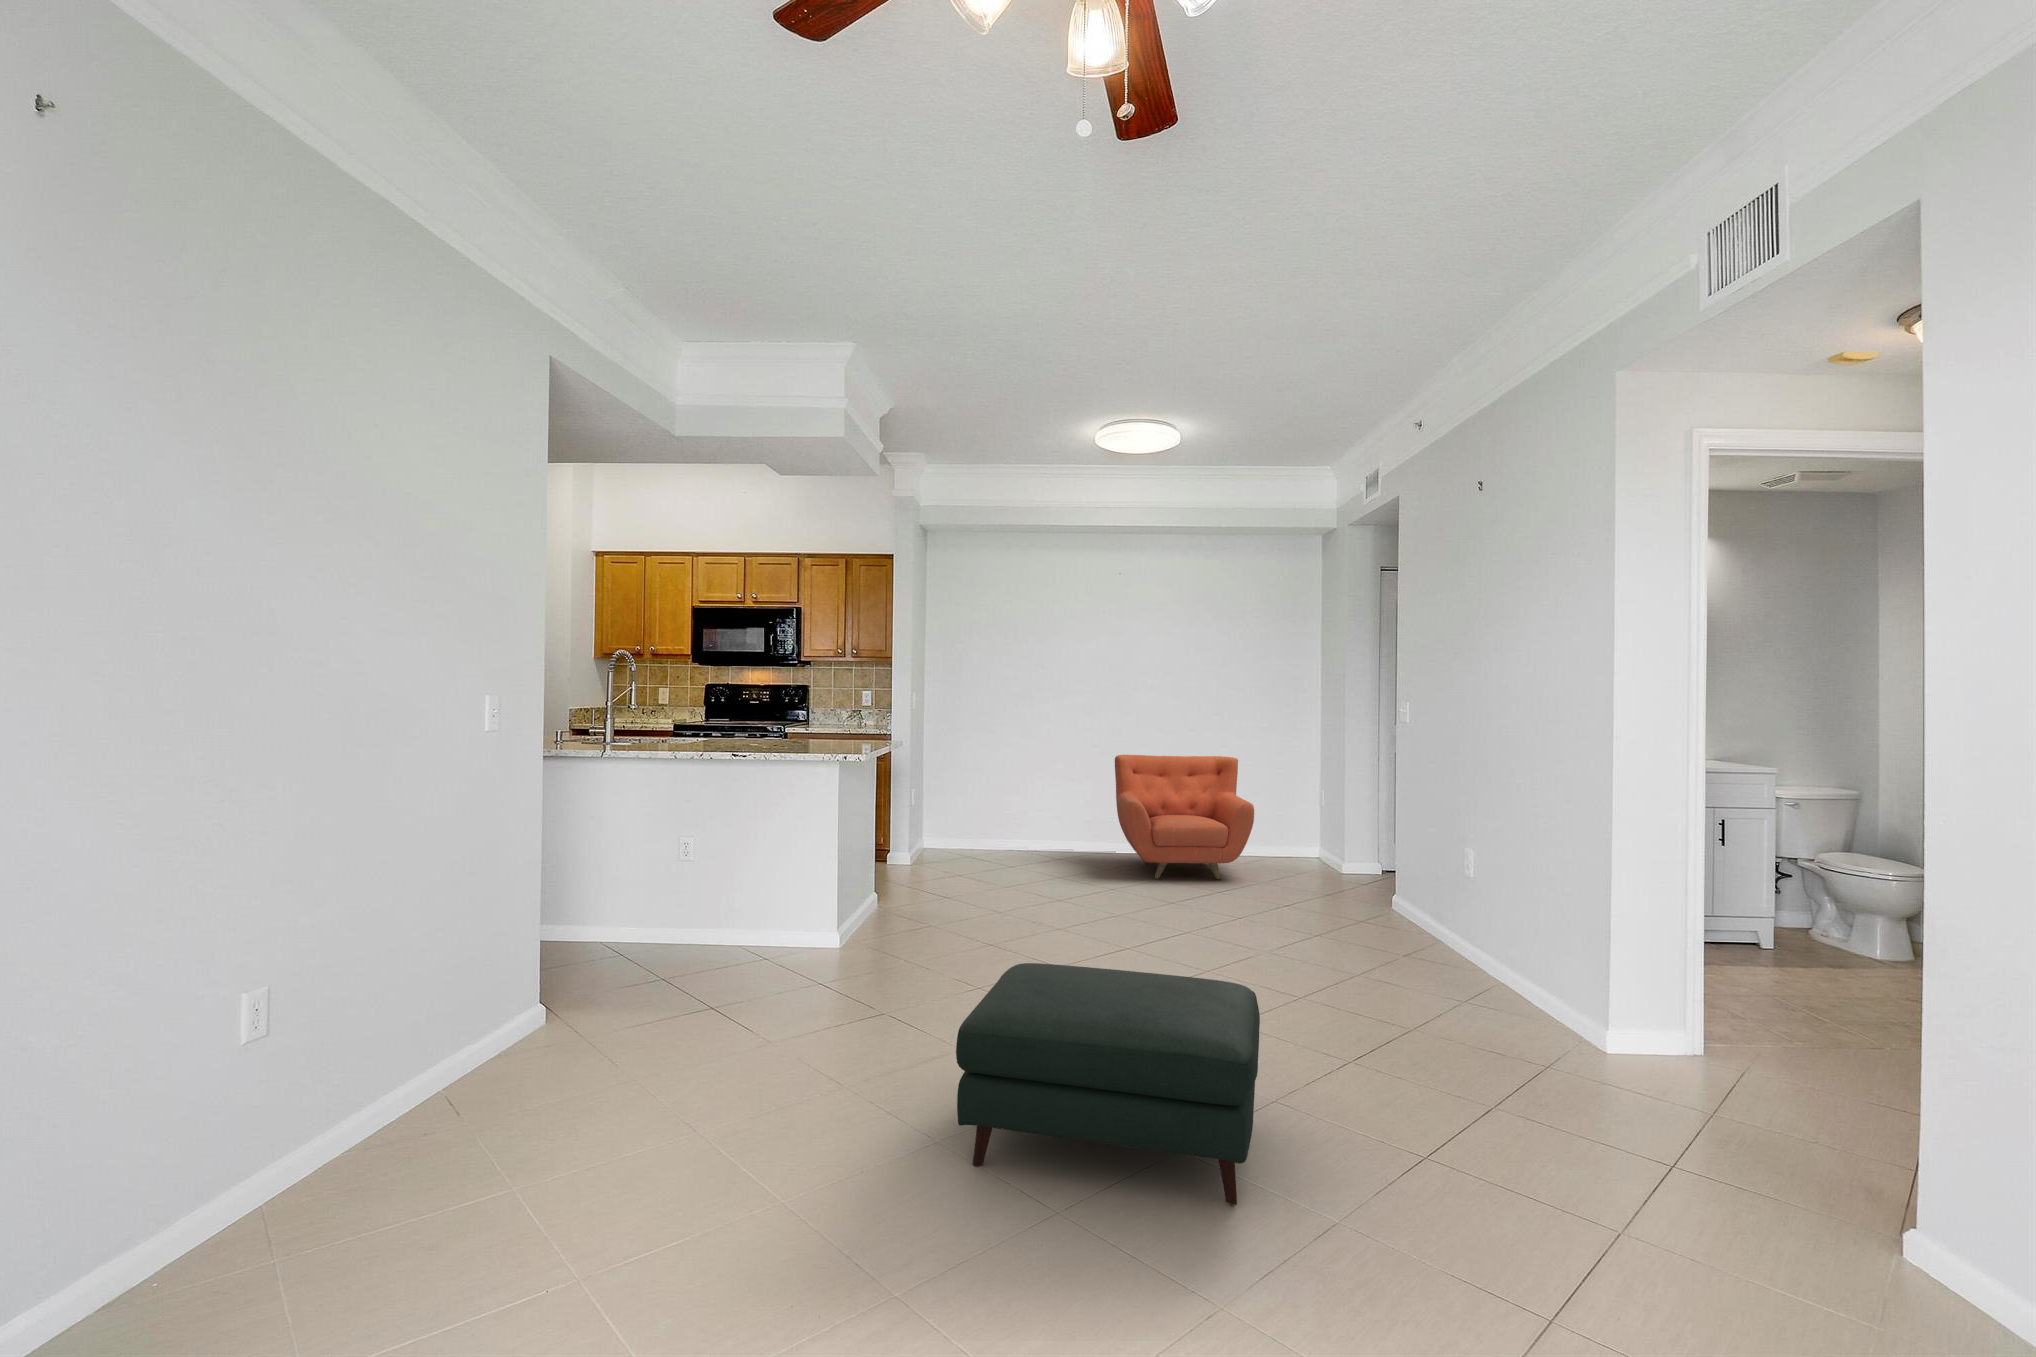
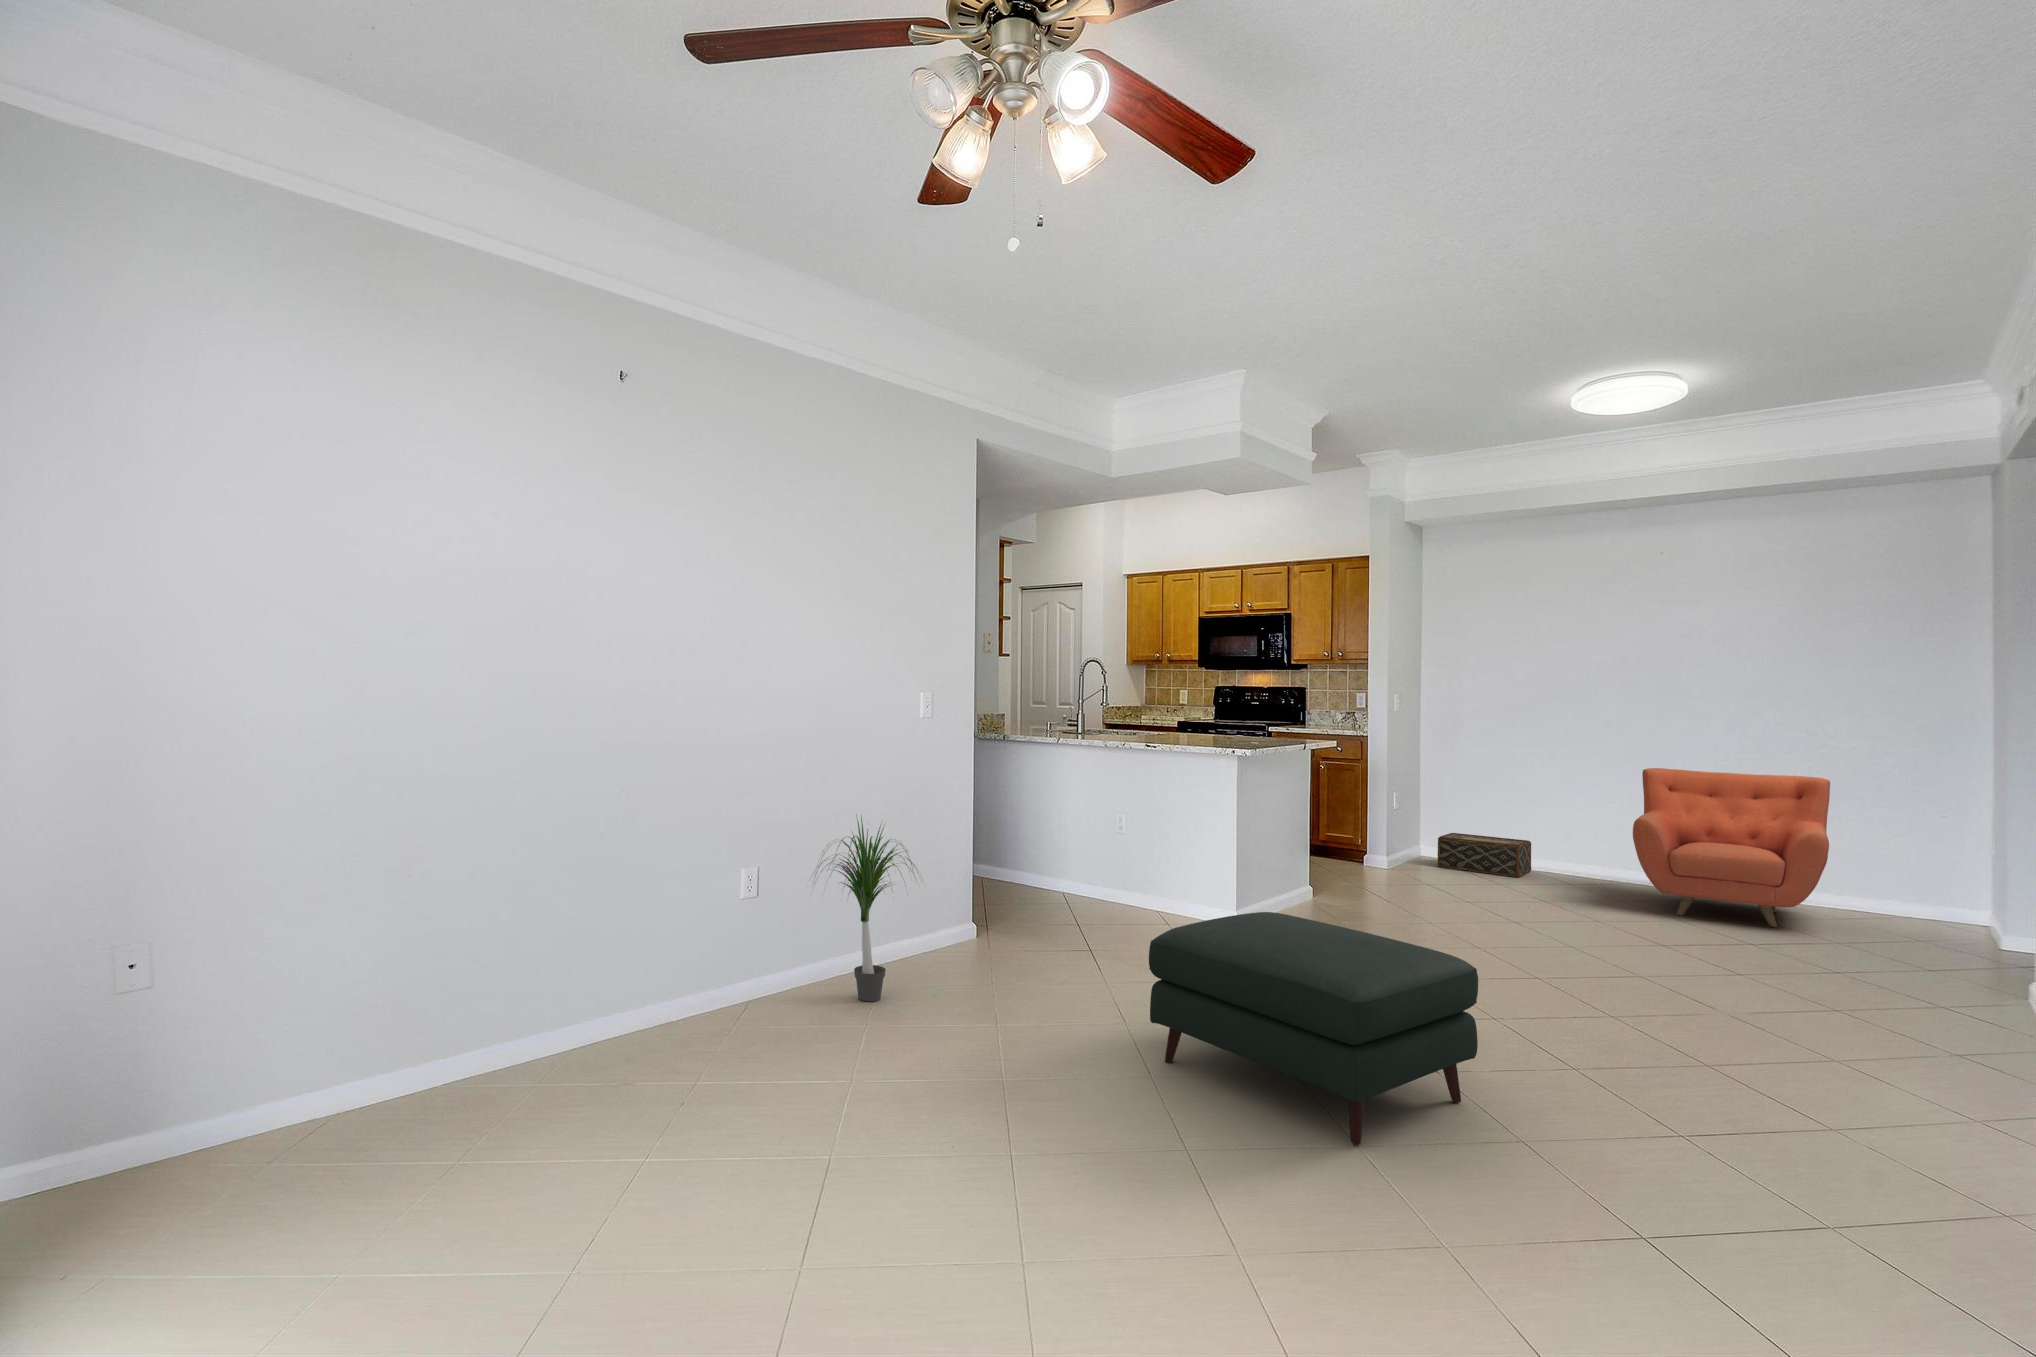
woven basket: none [946,822,1019,859] -> present [1438,833,1531,877]
potted plant: none [402,920,606,1204] -> present [817,817,917,1001]

